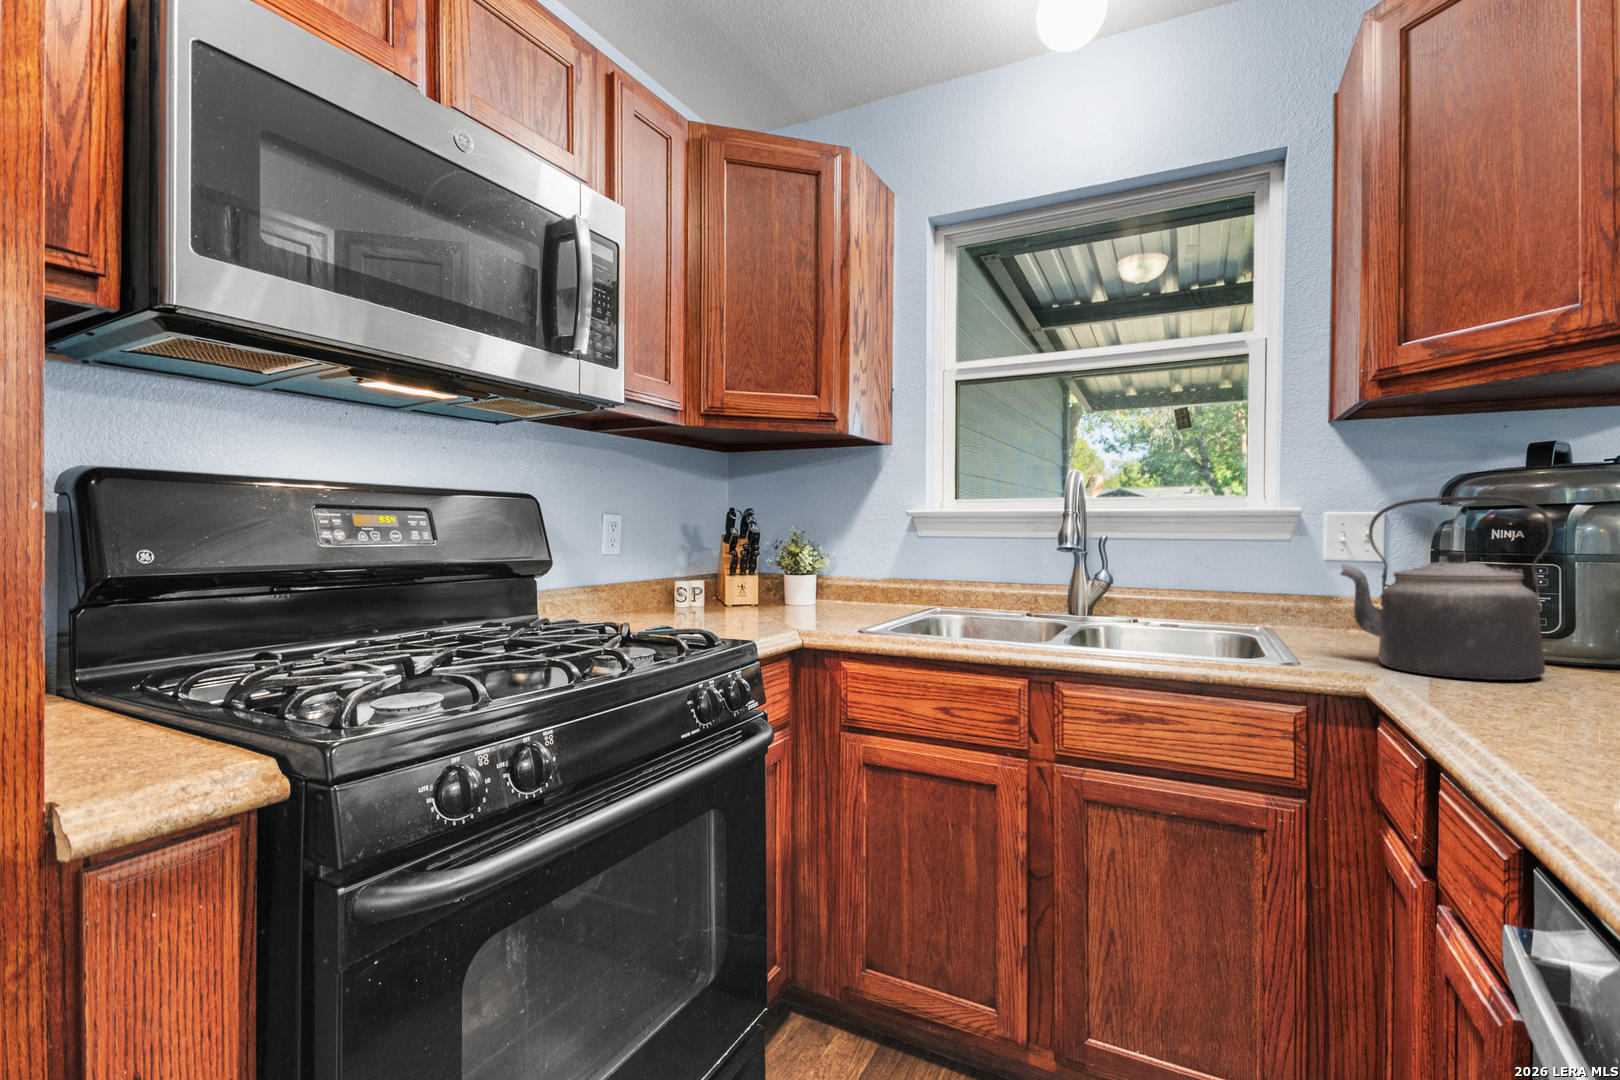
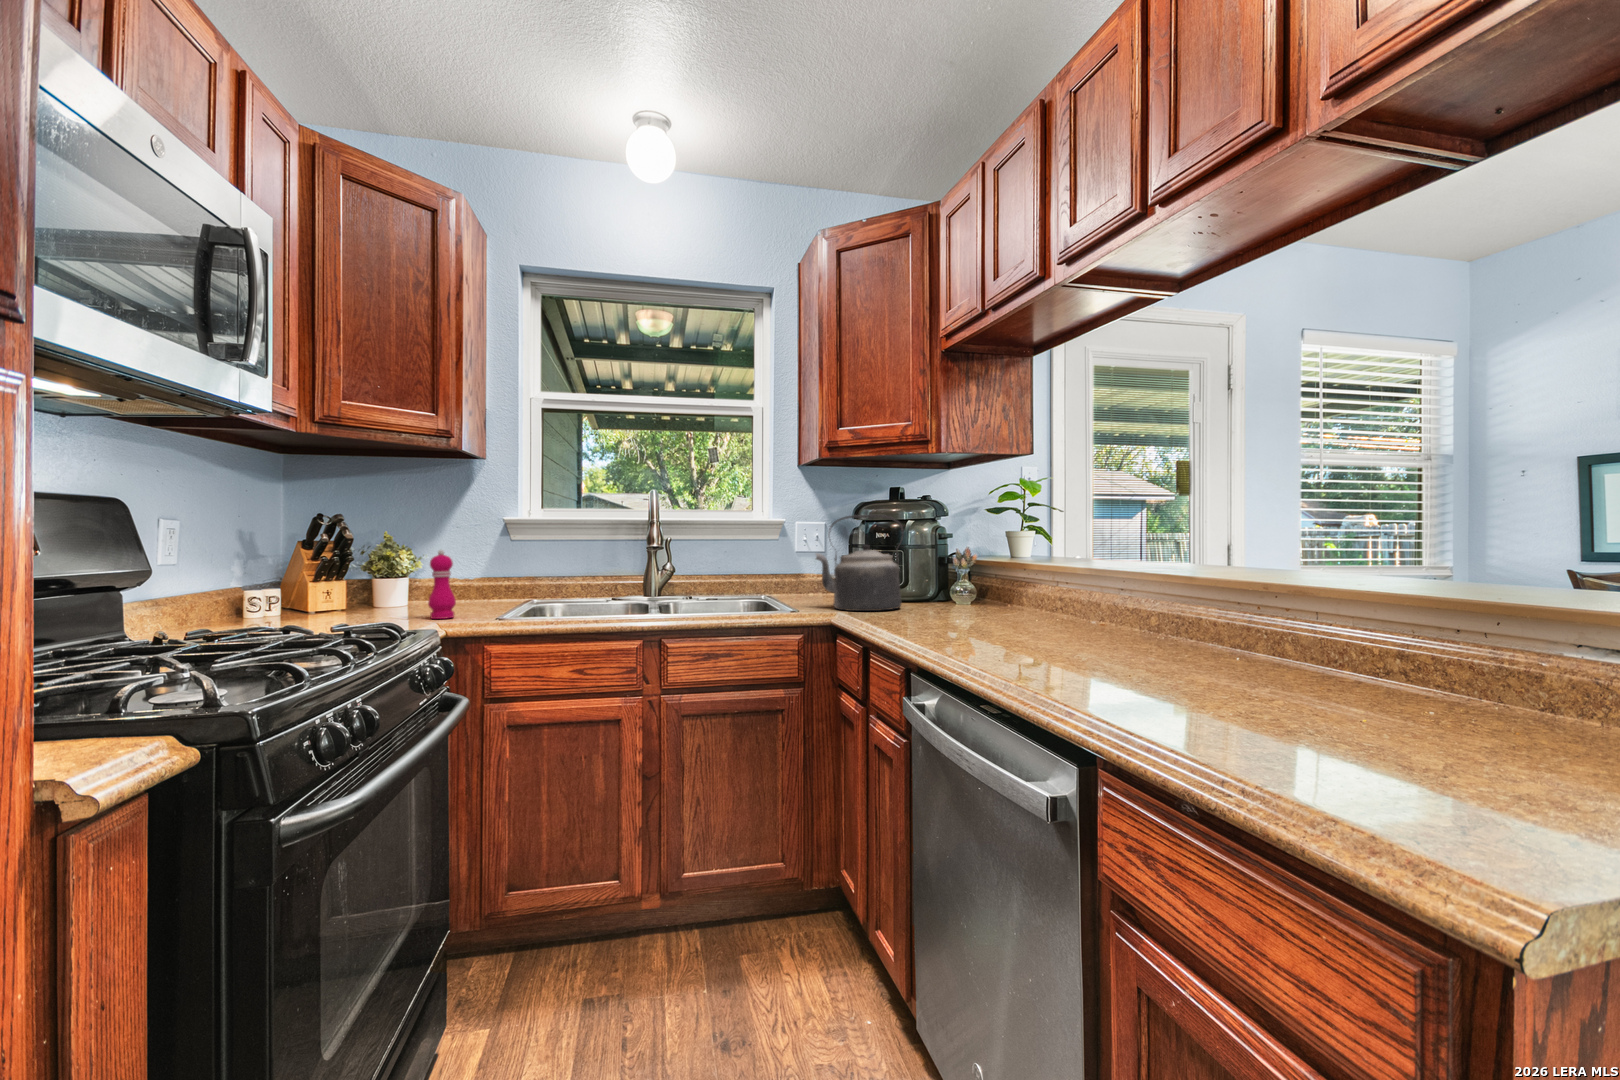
pepper mill: none [805,548,832,626] -> present [428,550,456,619]

